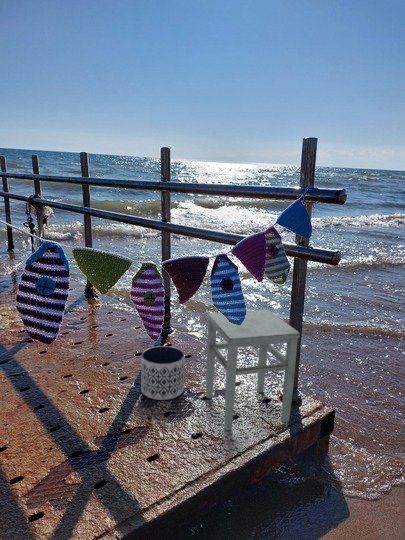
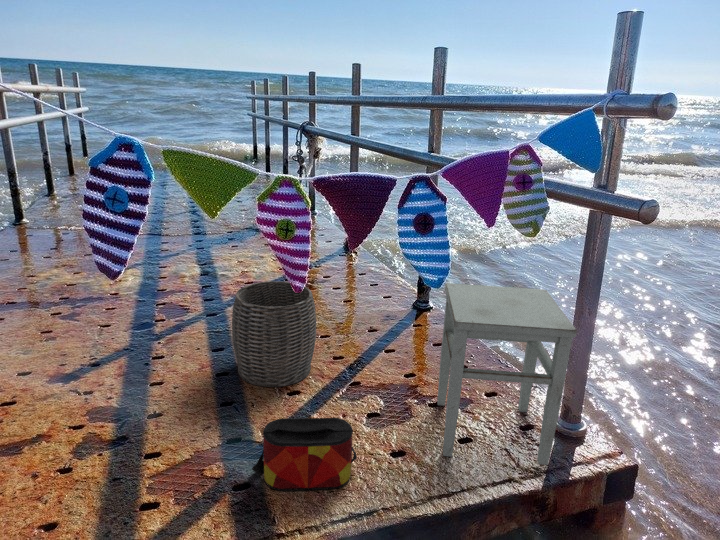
woven basket: none [45,327,111,410] -> present [232,281,316,387]
planter: present [141,346,185,400] -> none [352,322,414,395]
bag: none [104,419,175,480] -> present [252,418,357,491]

